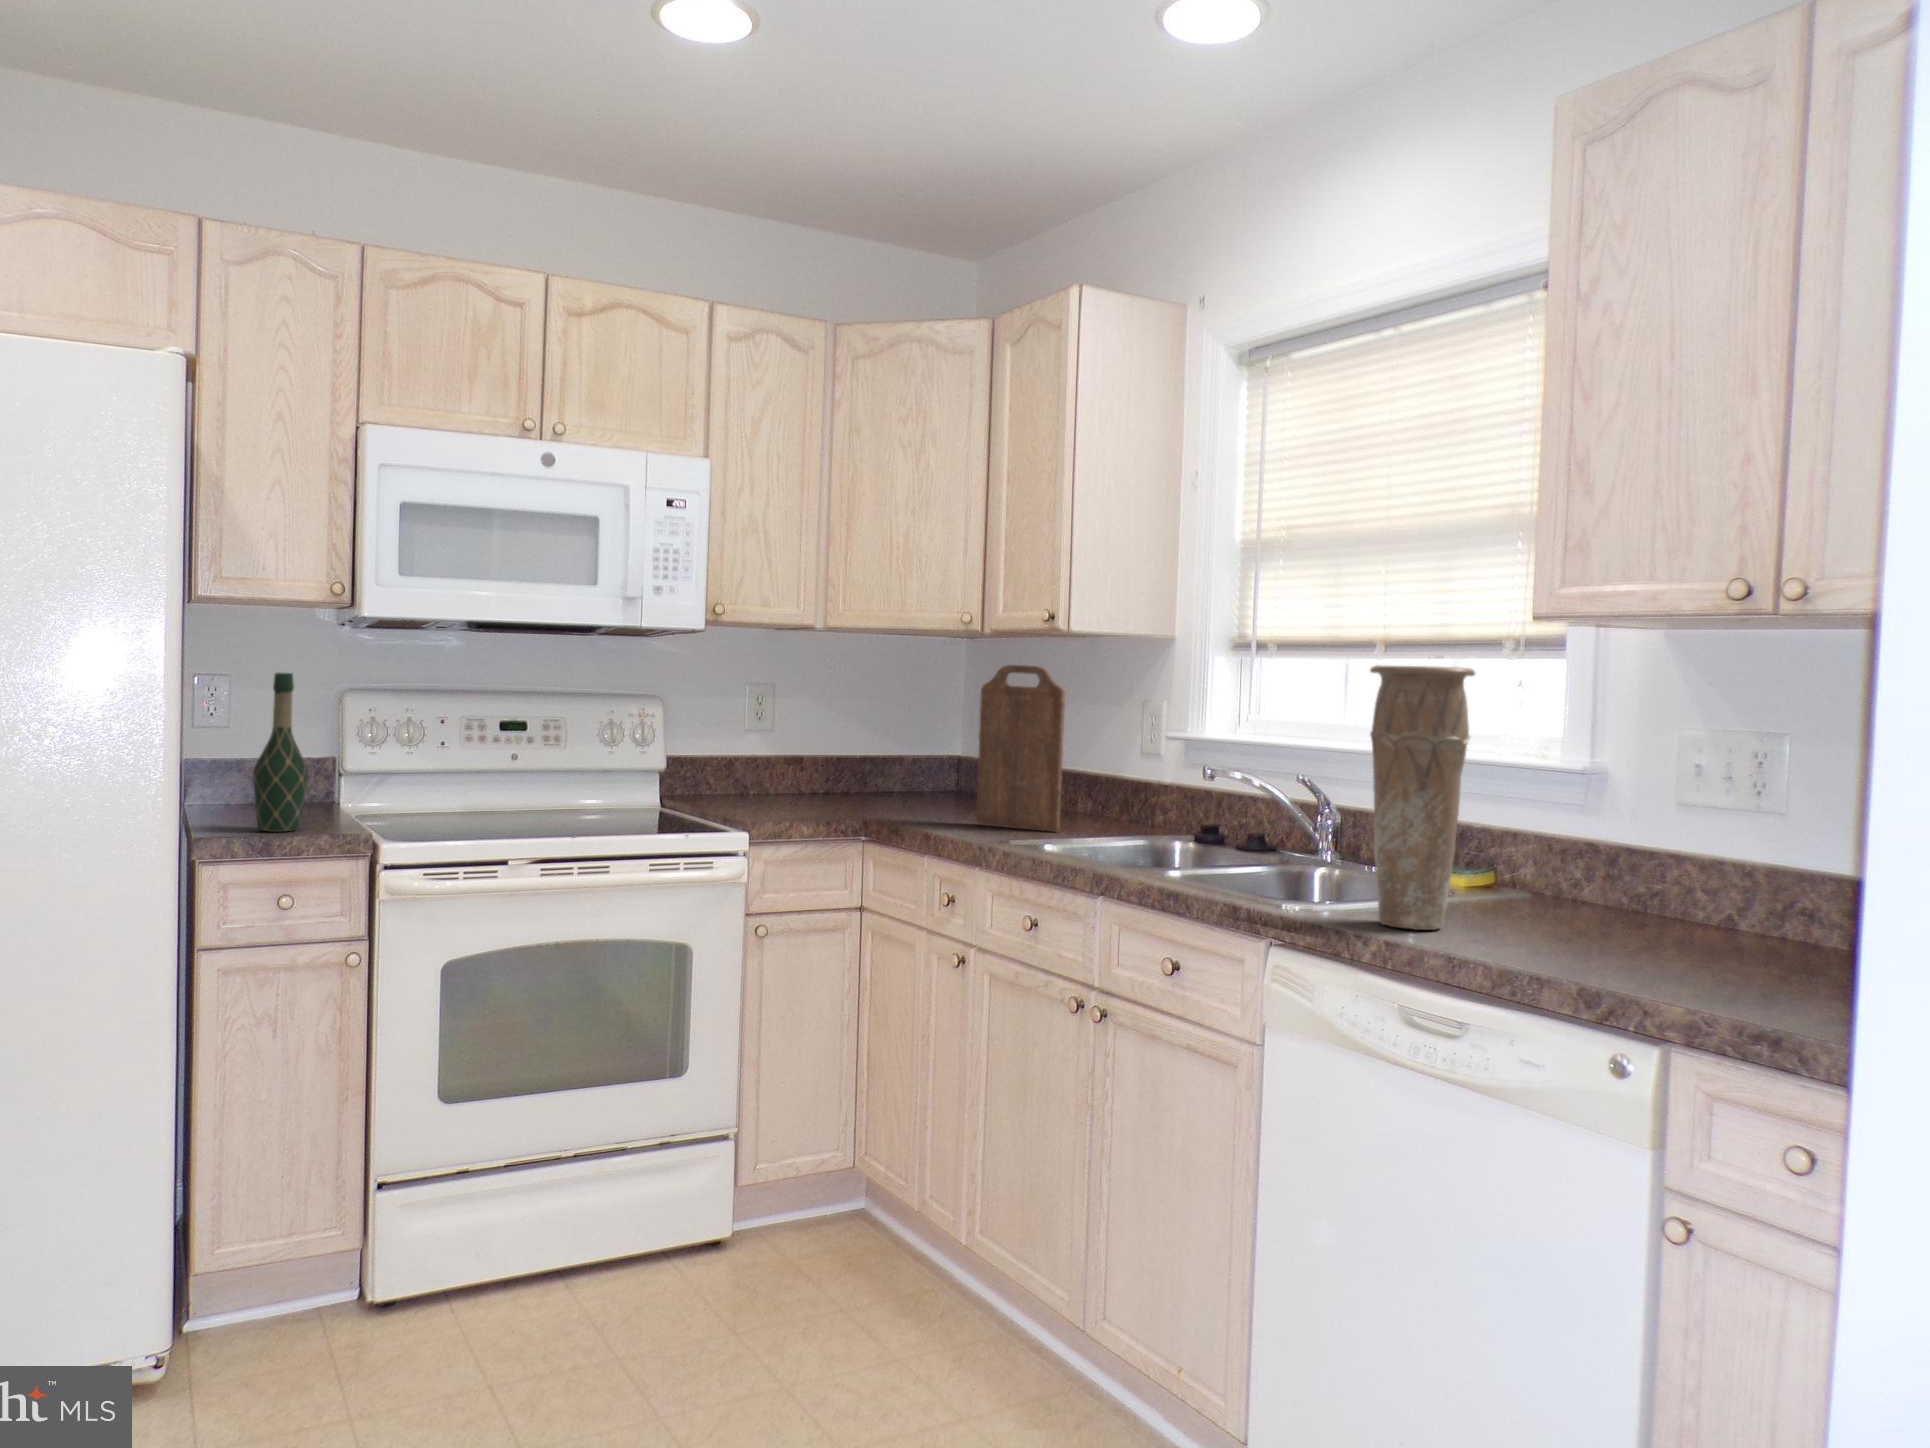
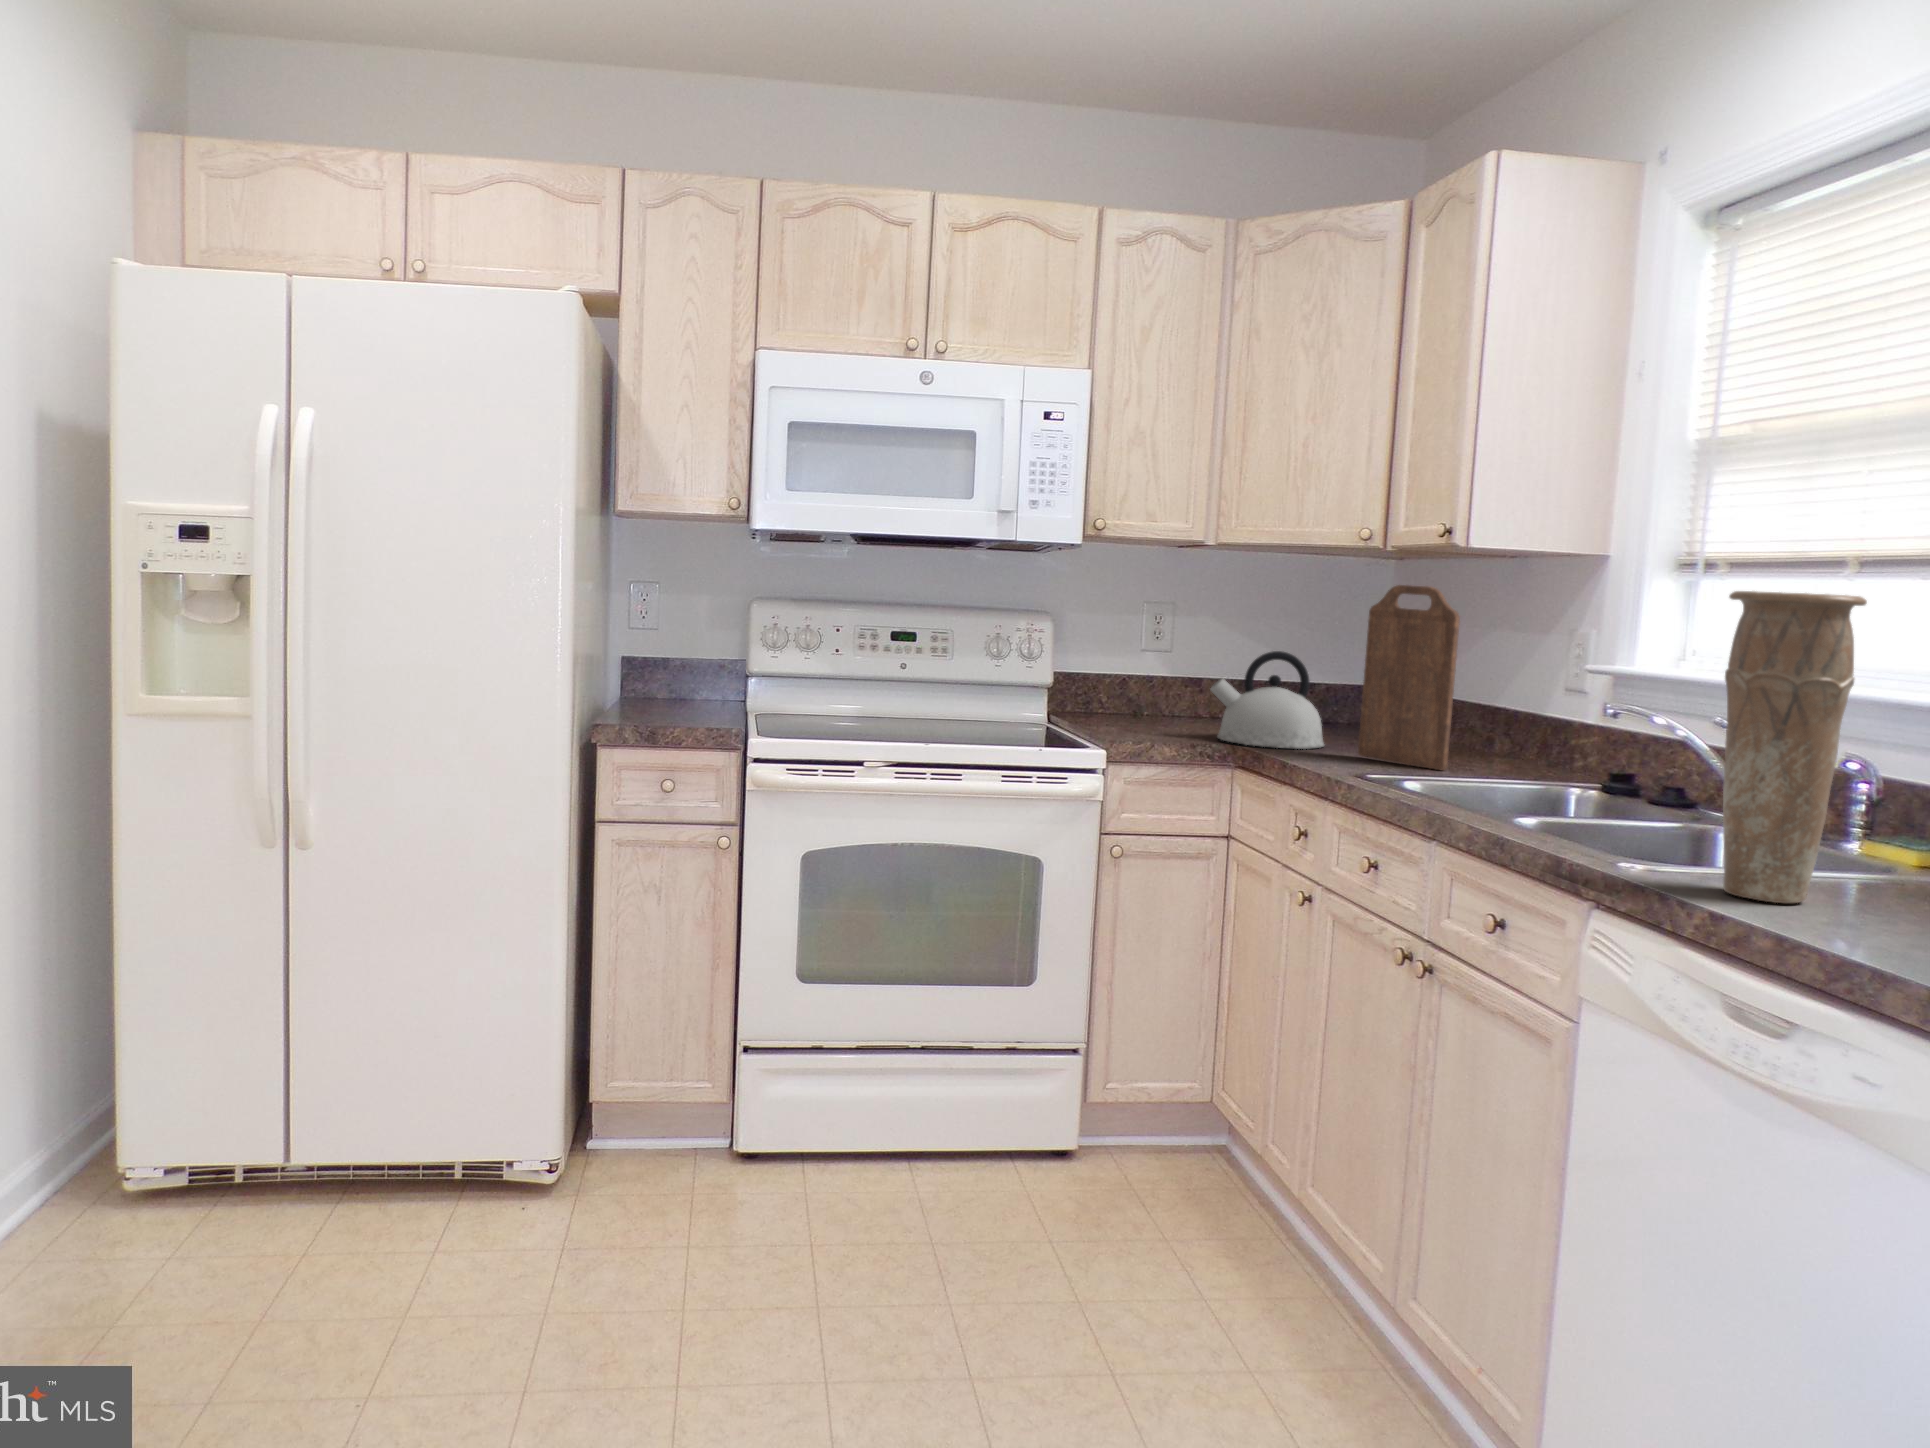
wine bottle: present [253,673,308,832] -> none [656,580,702,724]
kettle: none [833,729,939,820] -> present [1211,651,1324,749]

